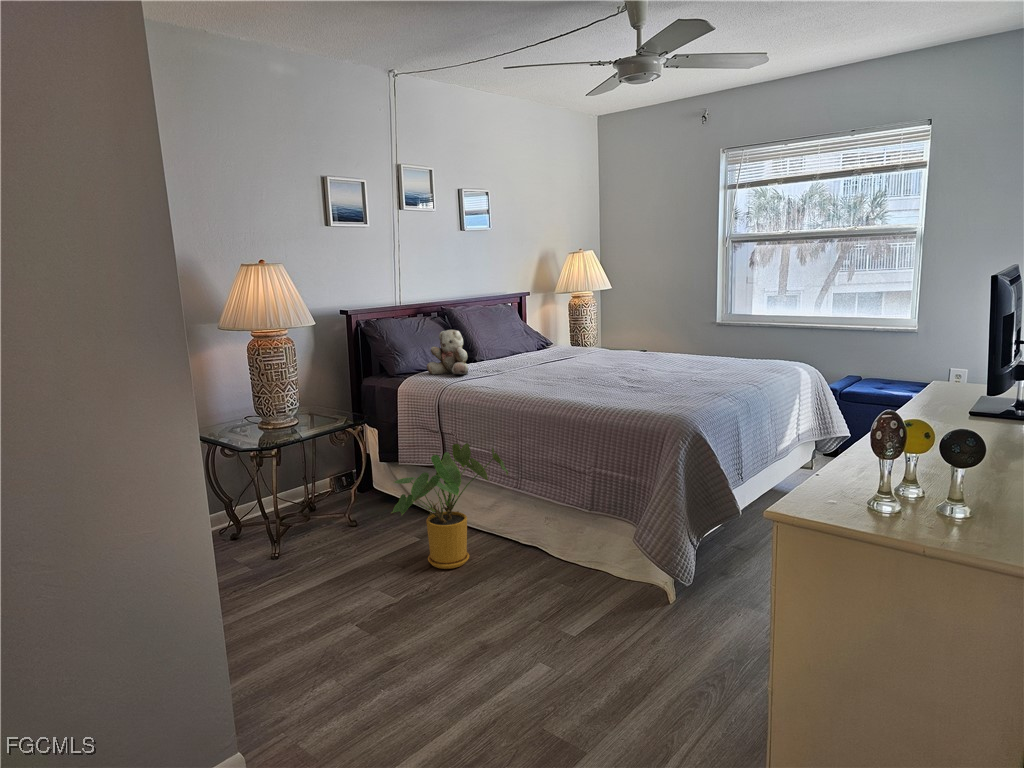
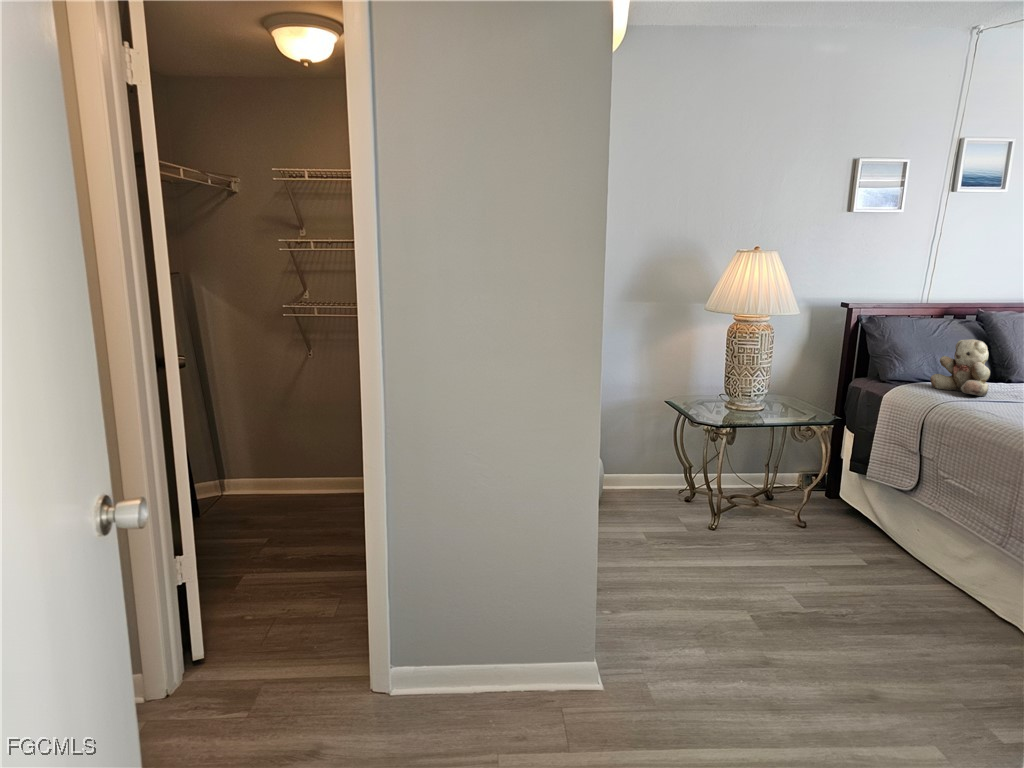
house plant: present [392,443,508,569] -> none [826,474,995,613]

